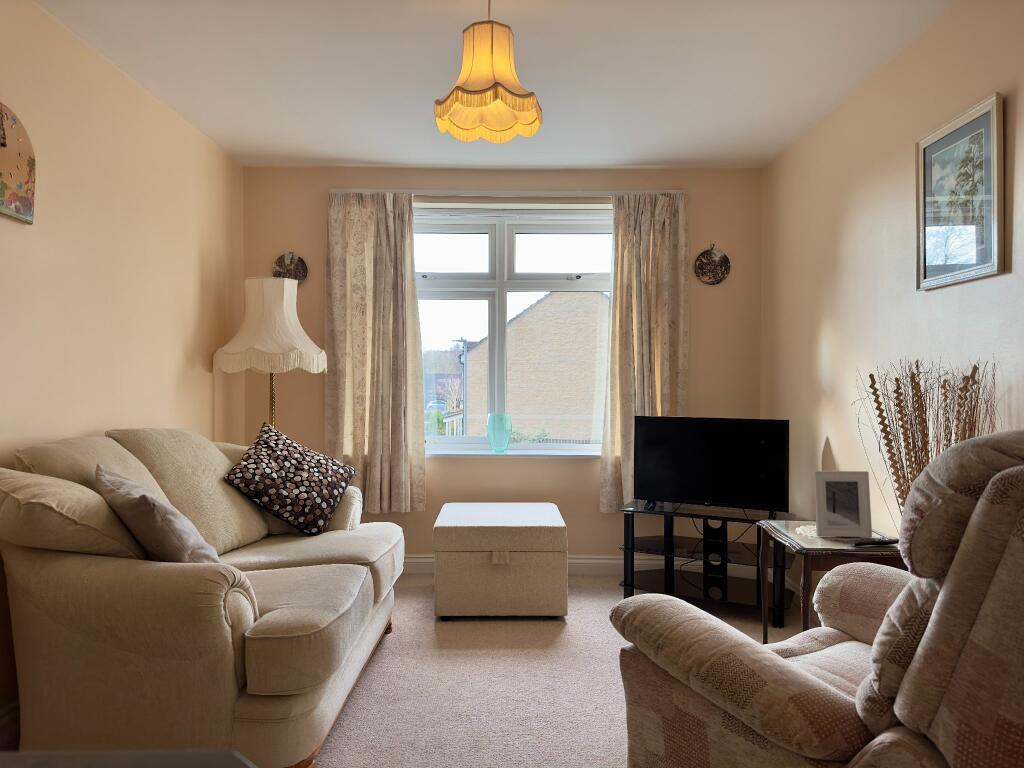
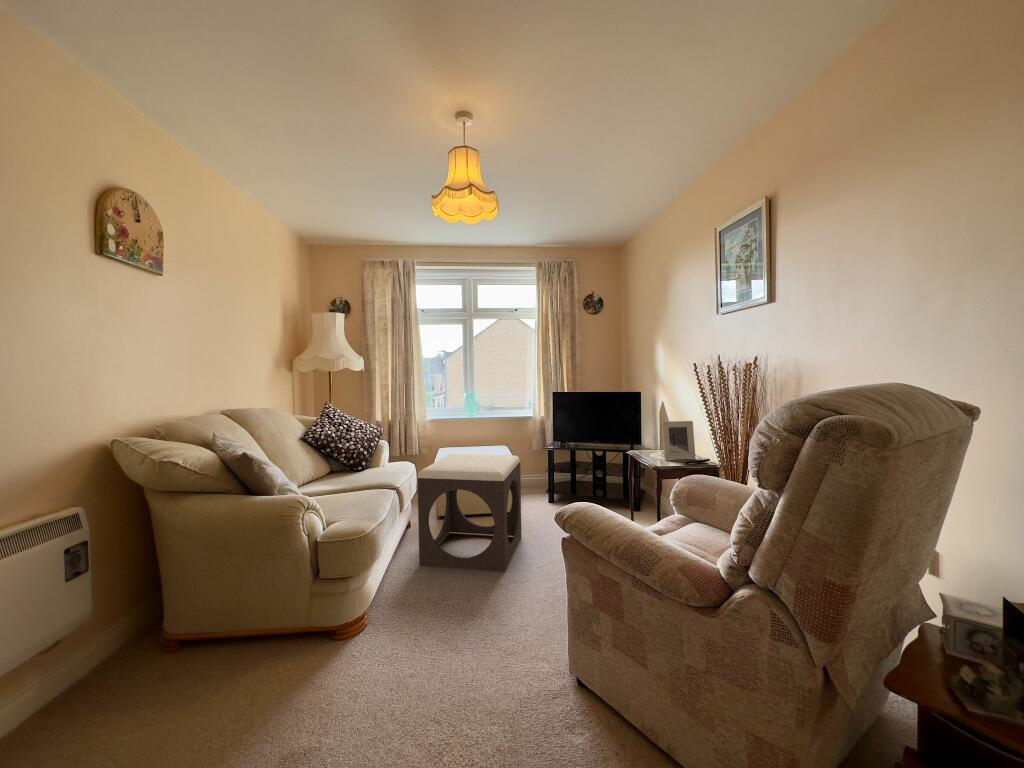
footstool: none [401,513,572,710] -> present [417,454,521,572]

